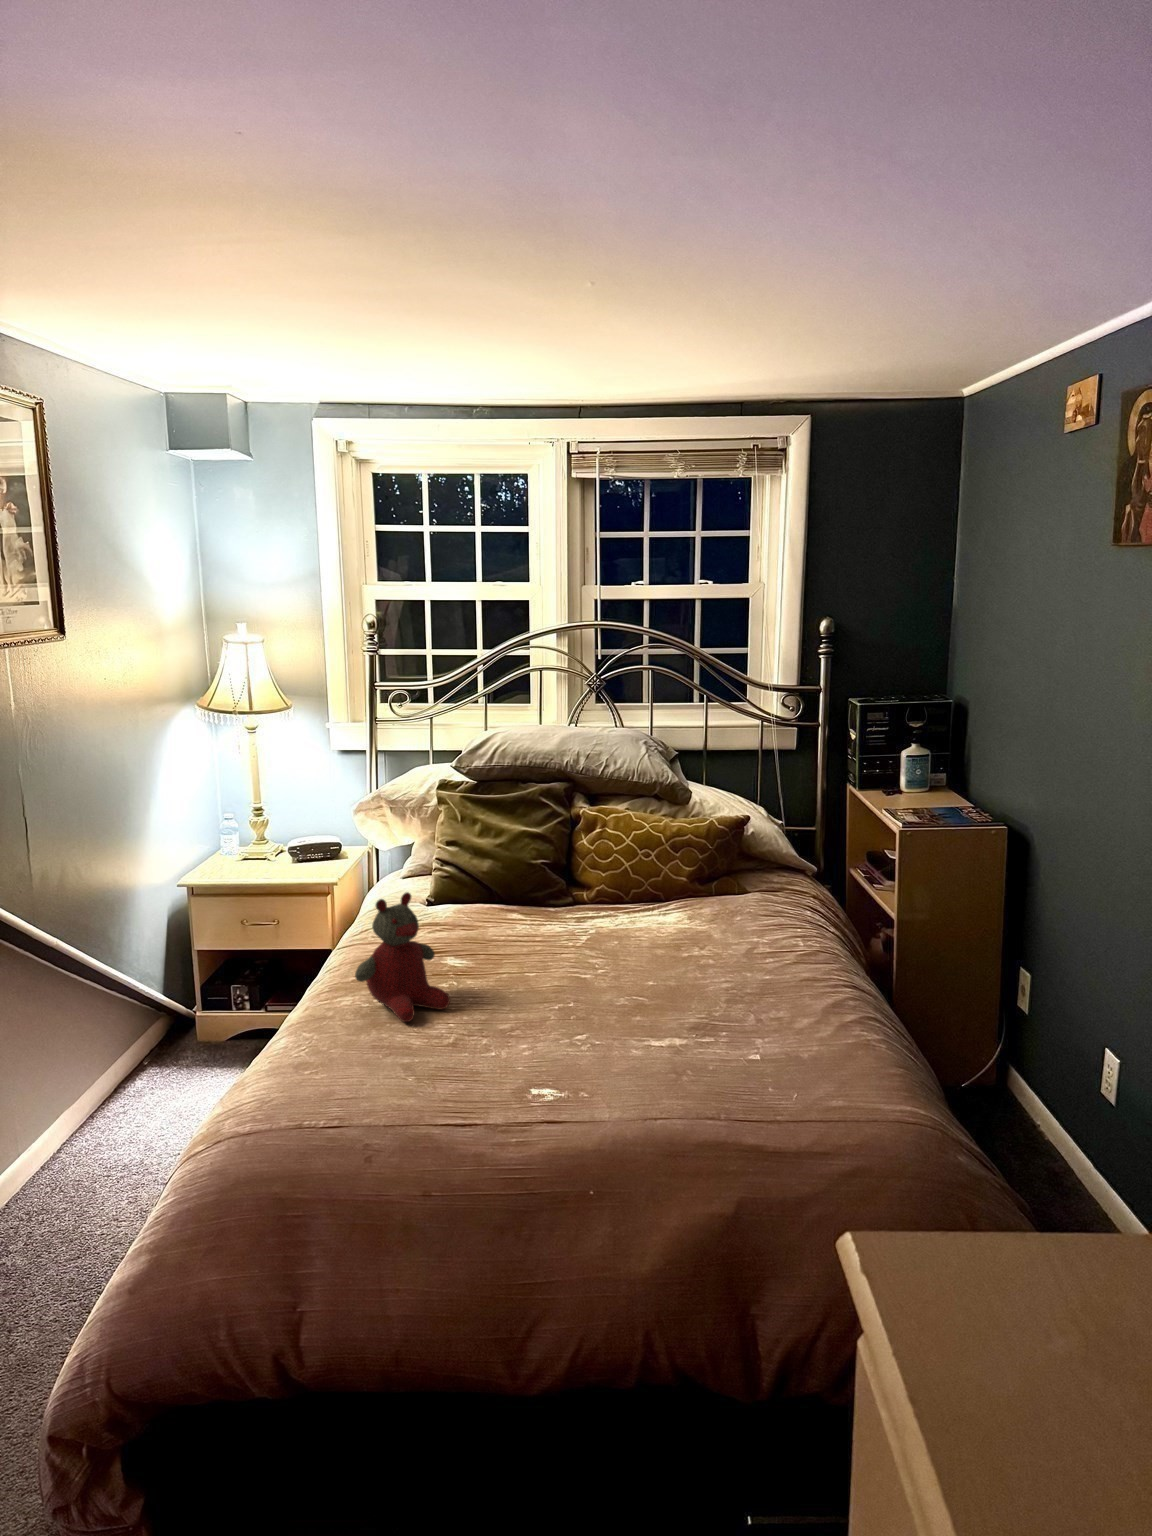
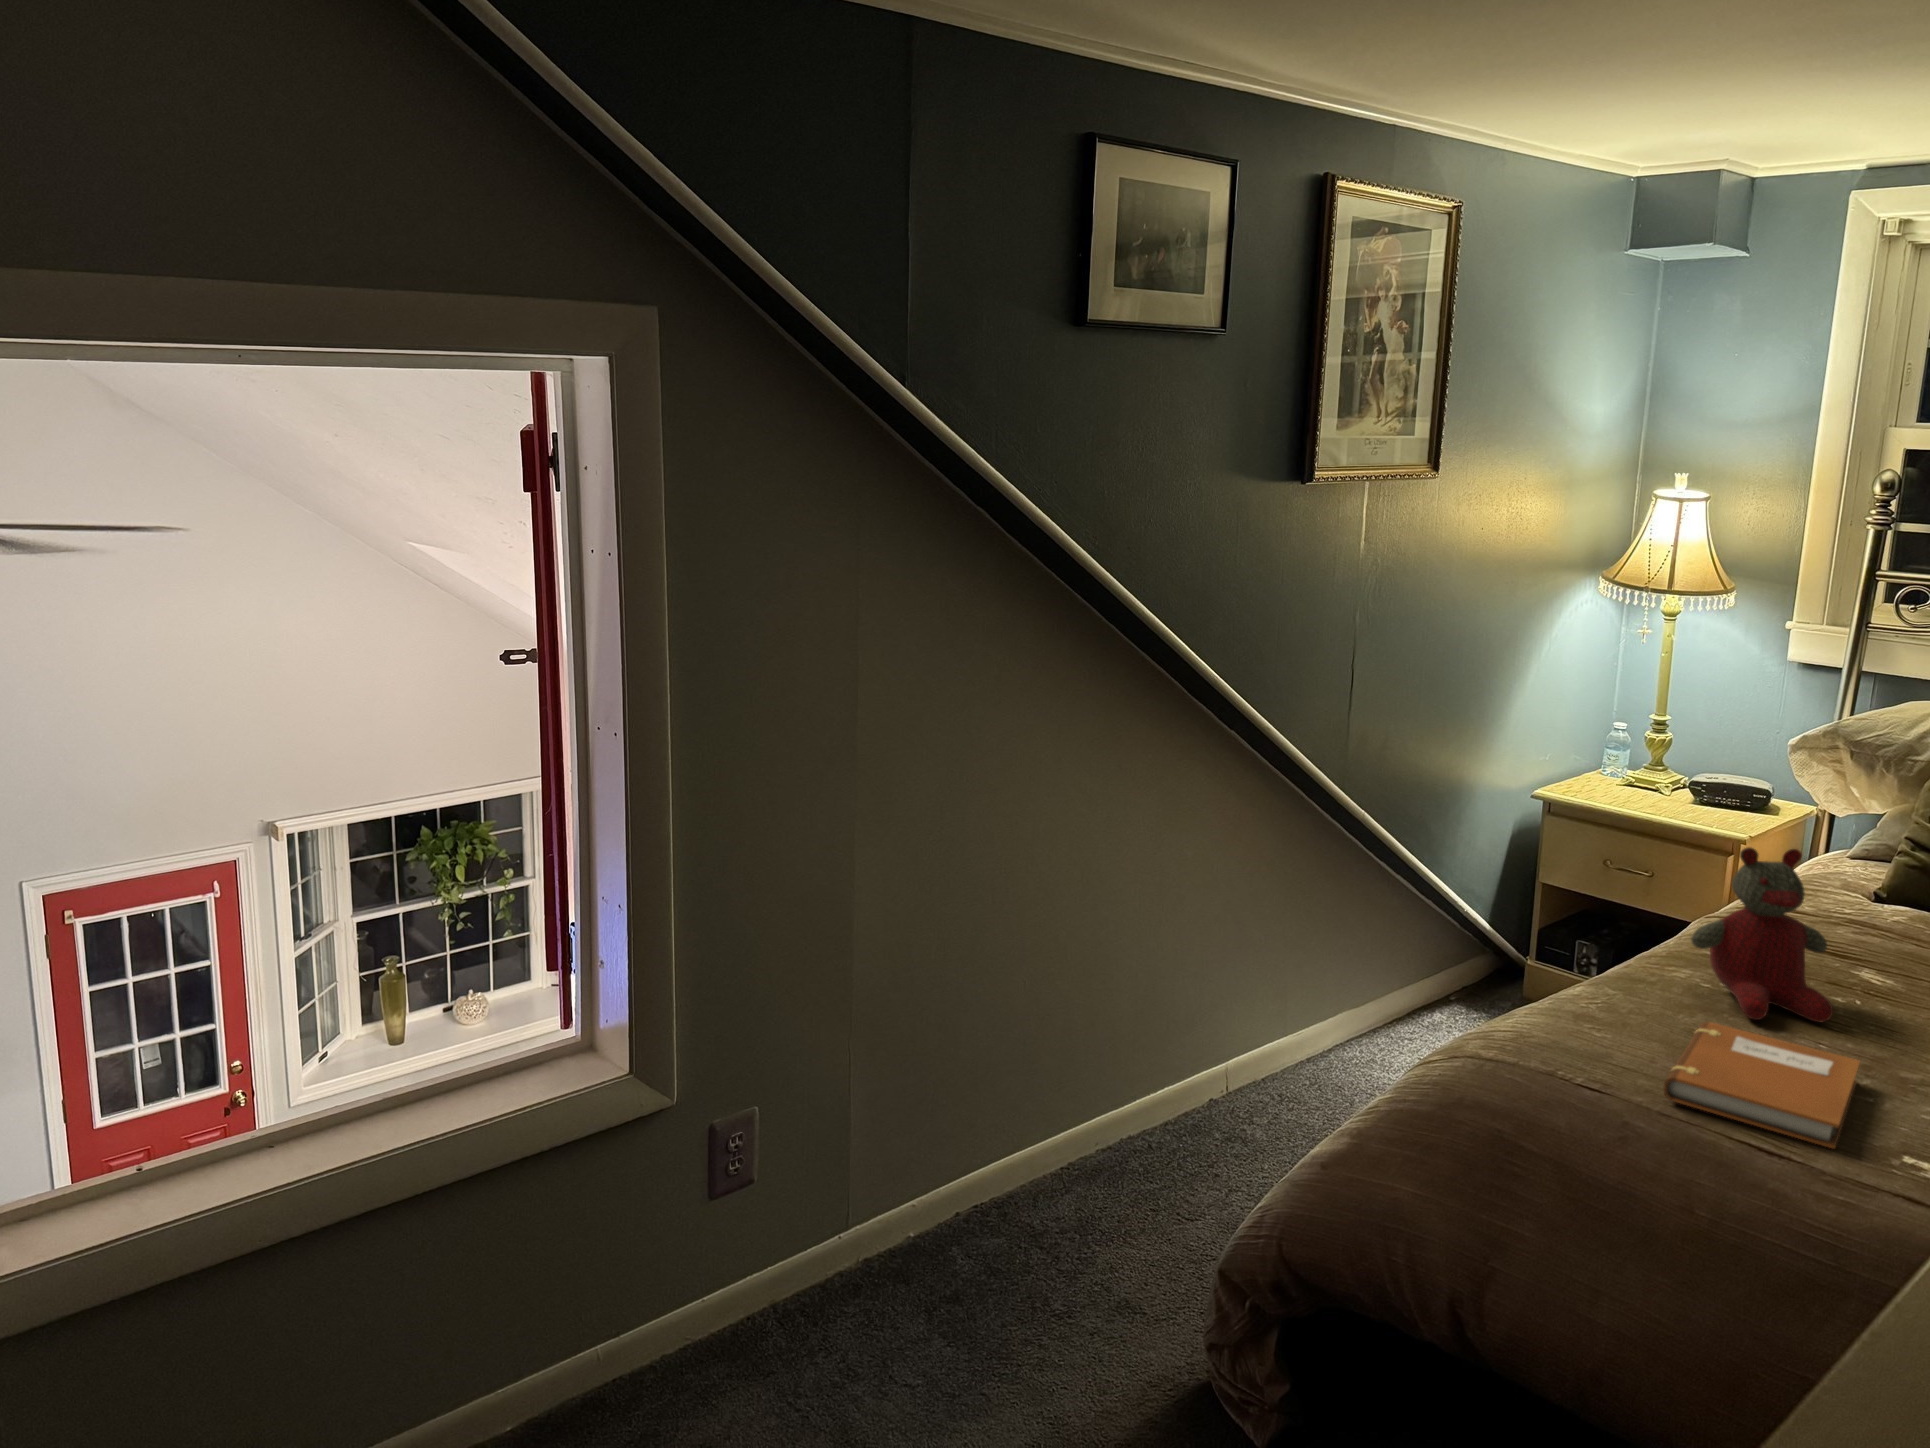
notebook: none [380,1030,493,1110] -> present [1664,1022,1860,1149]

